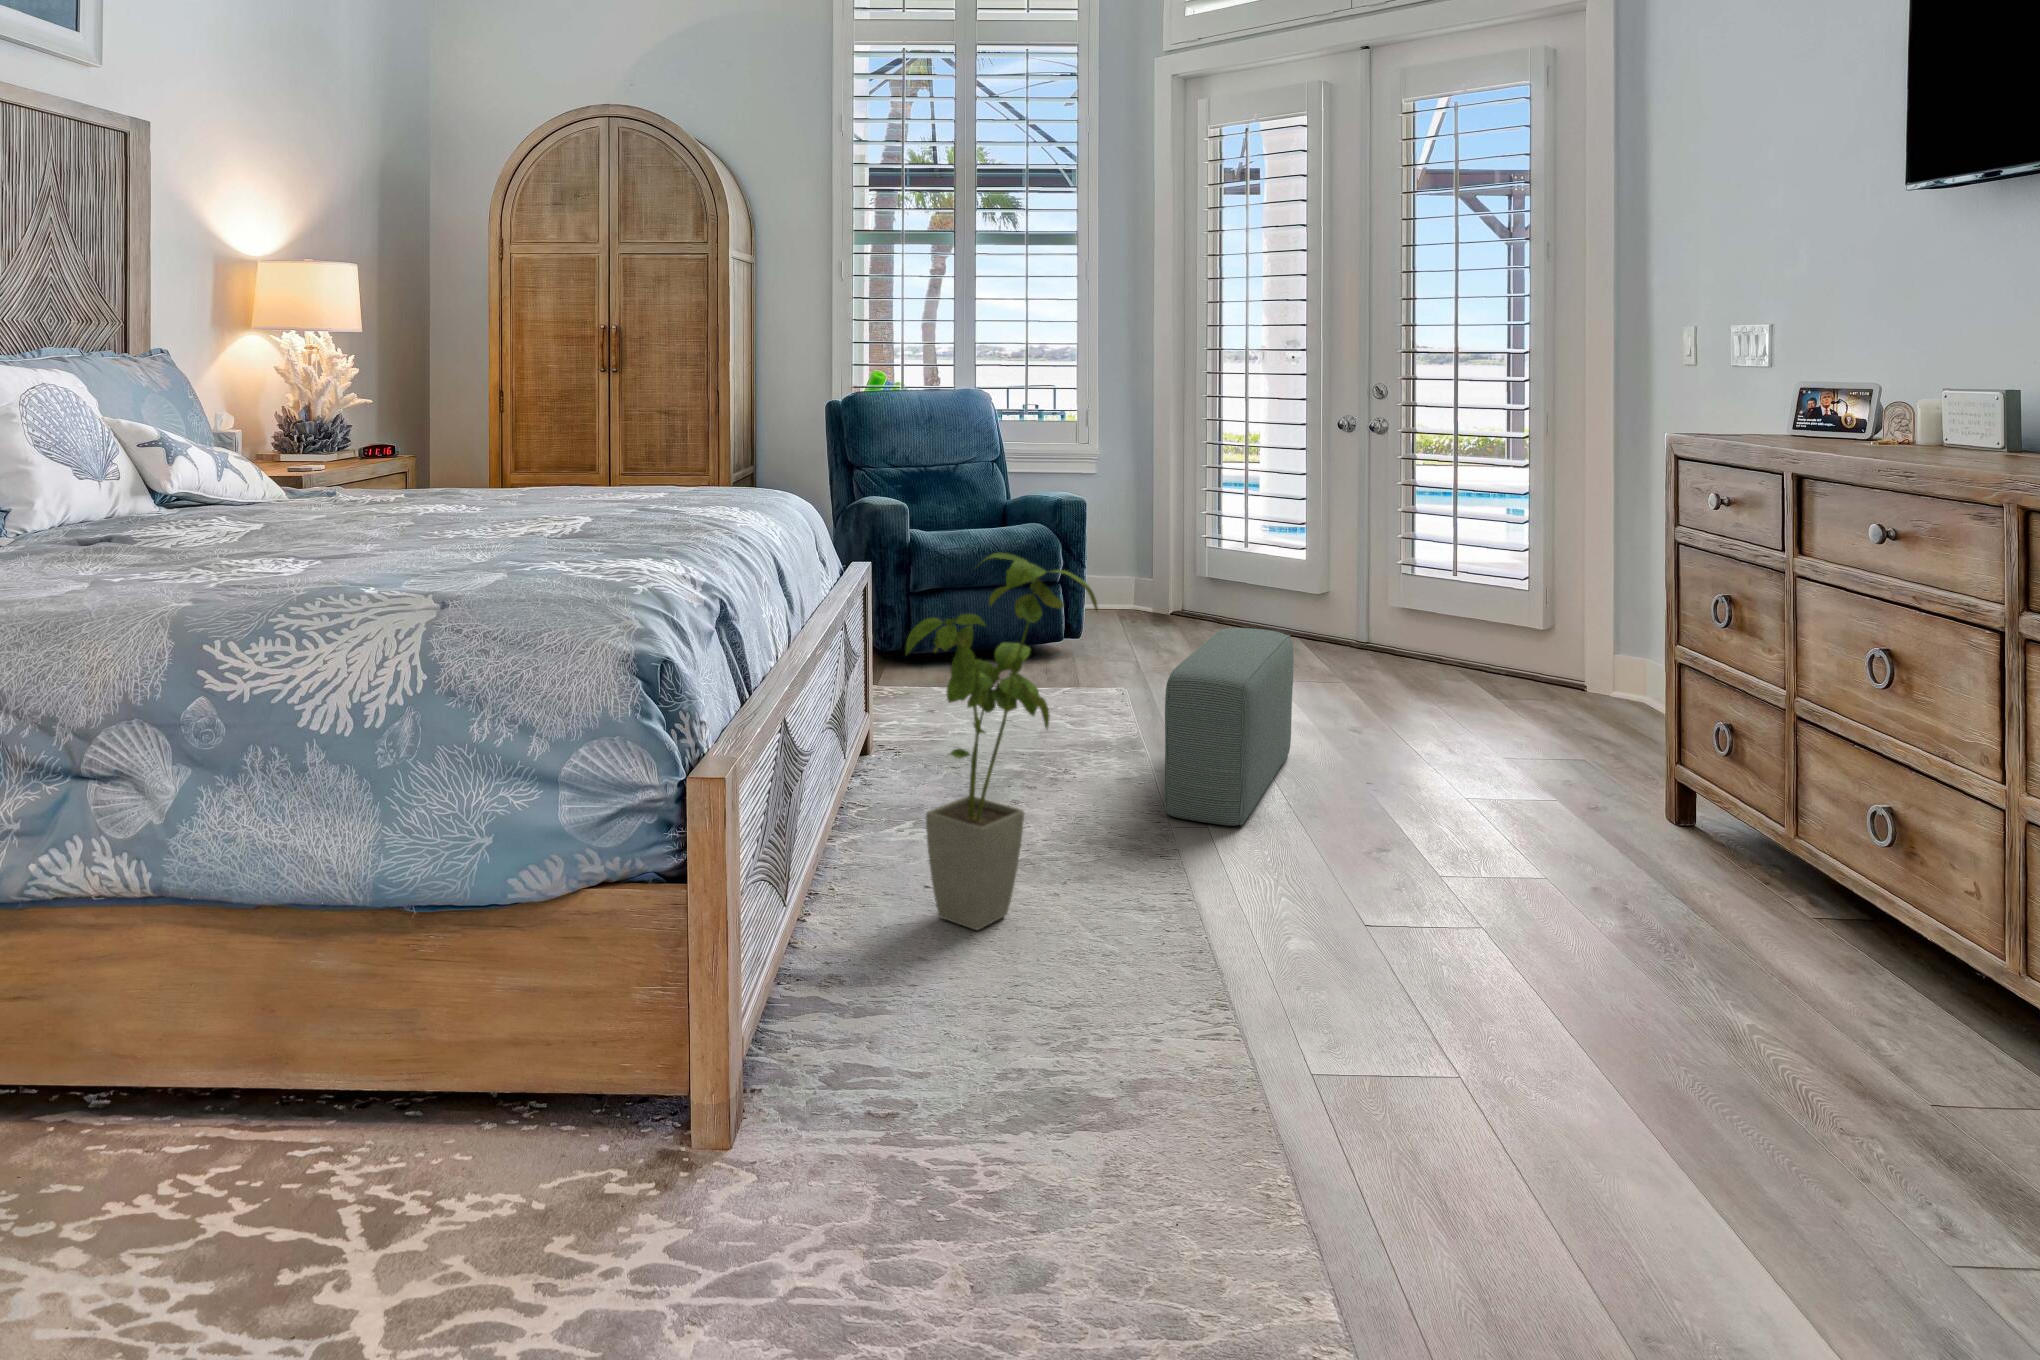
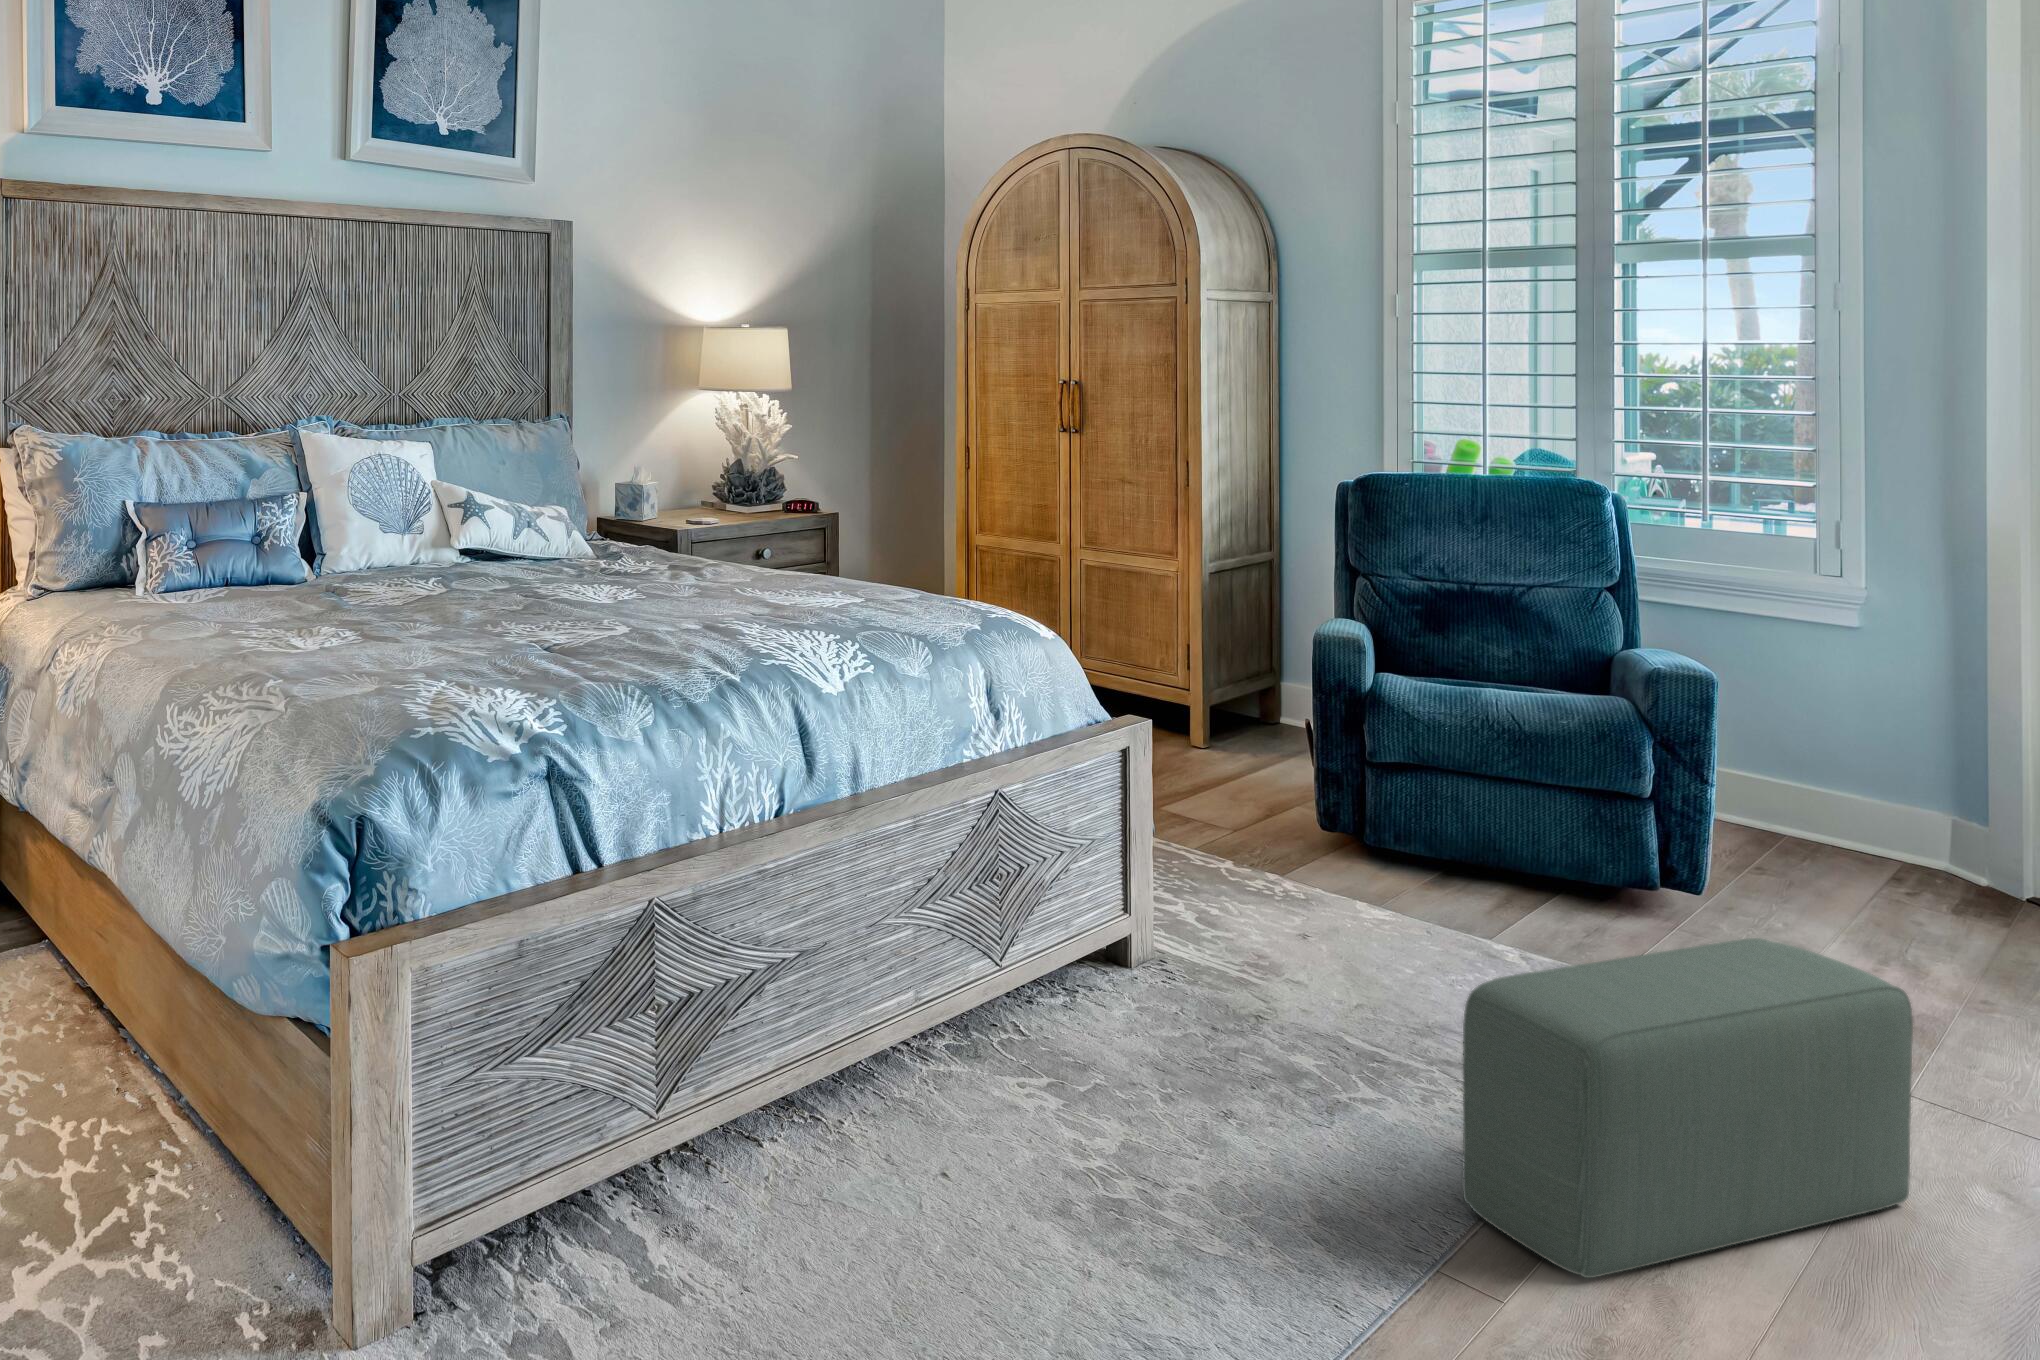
house plant: present [906,553,1098,930] -> none [867,745,1112,1234]

